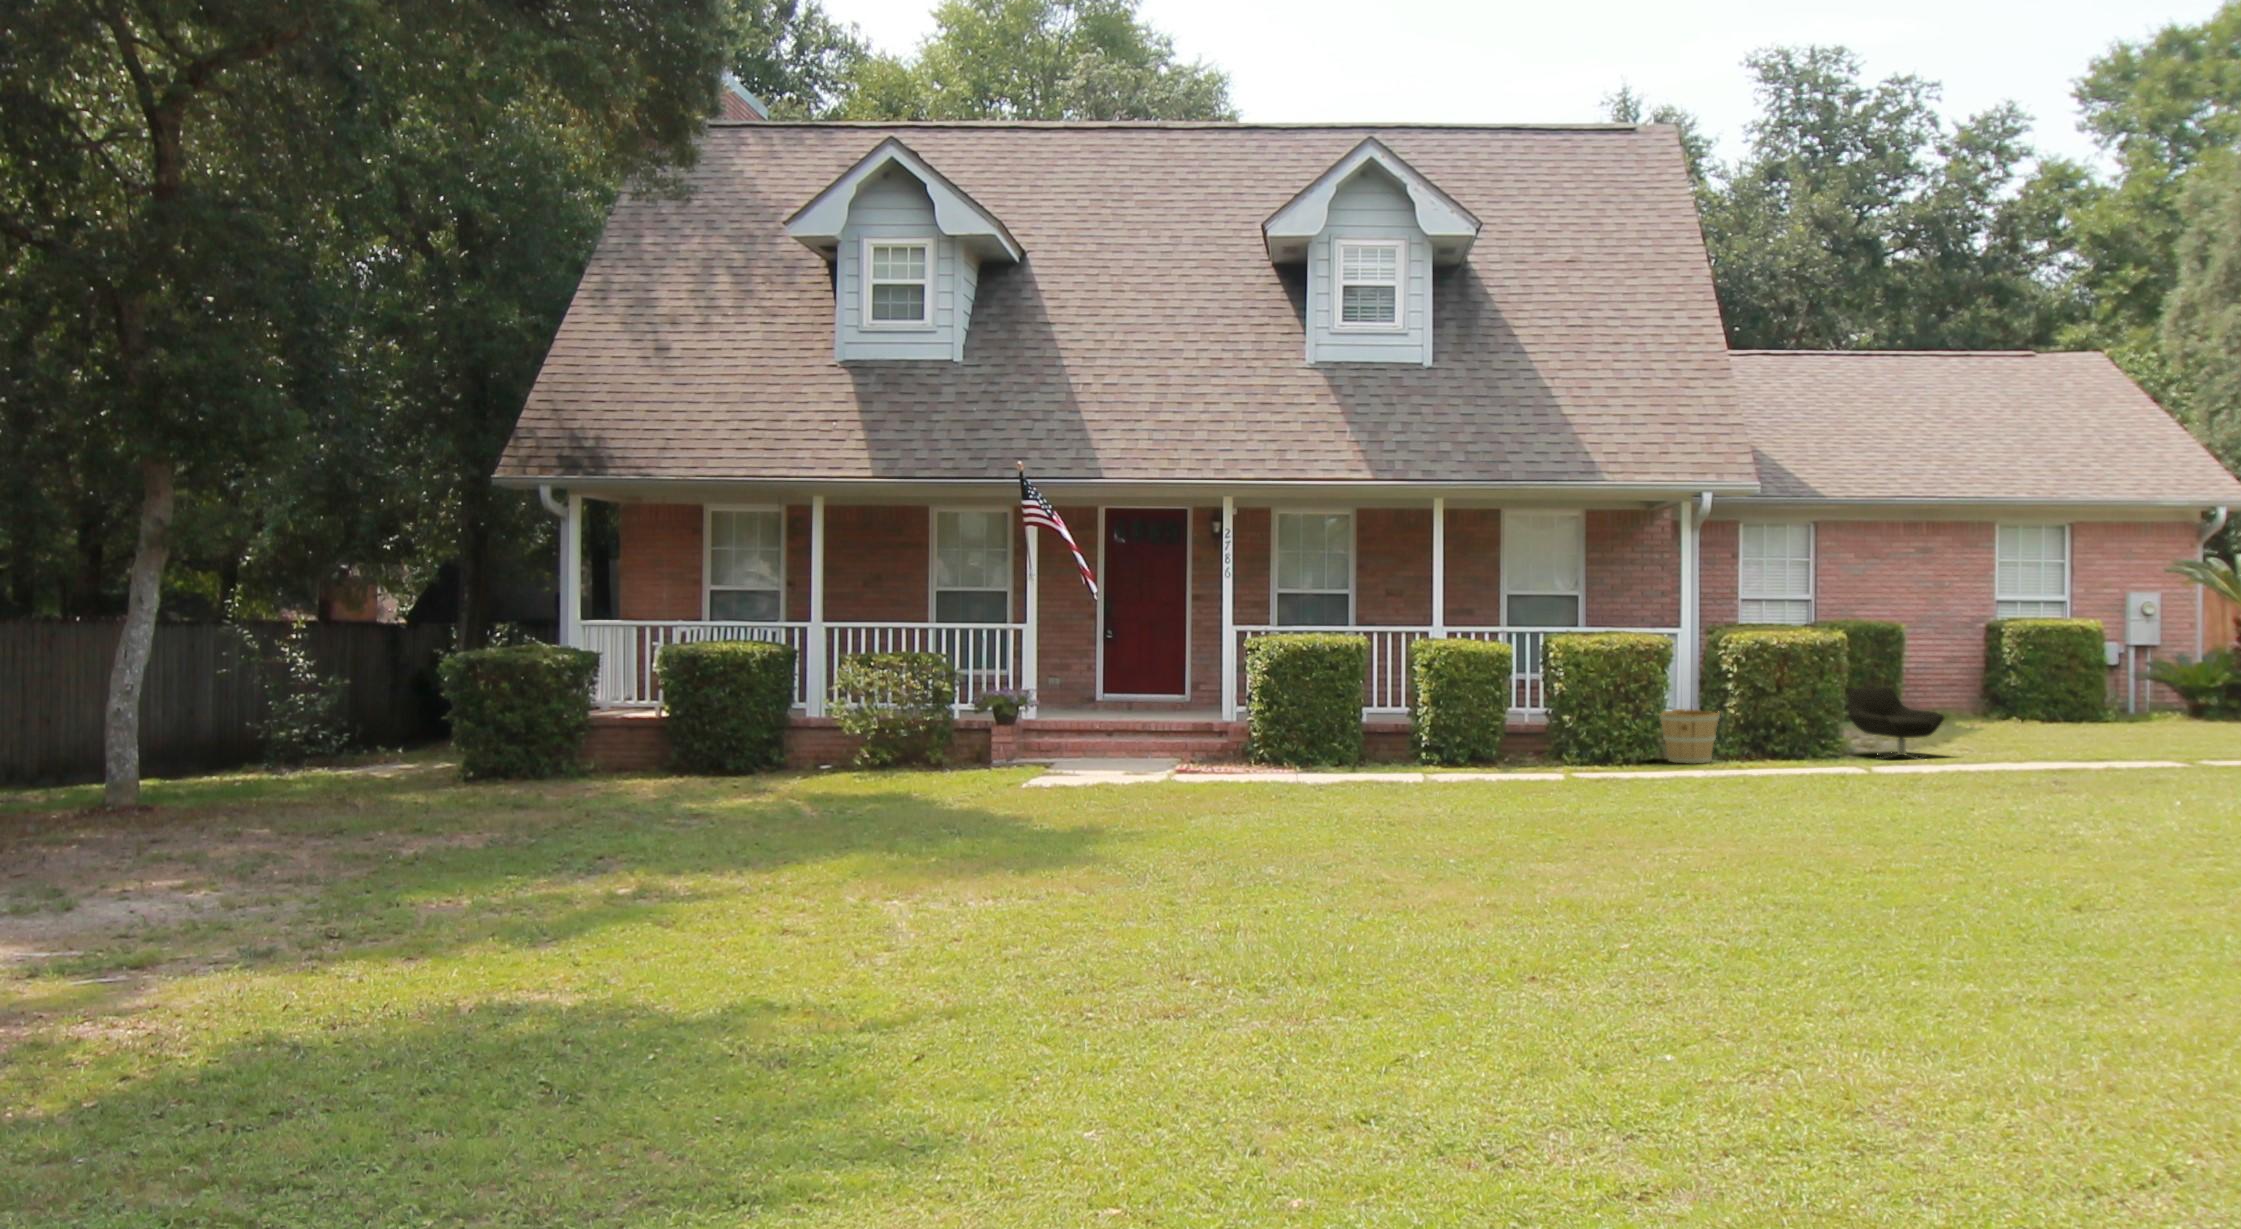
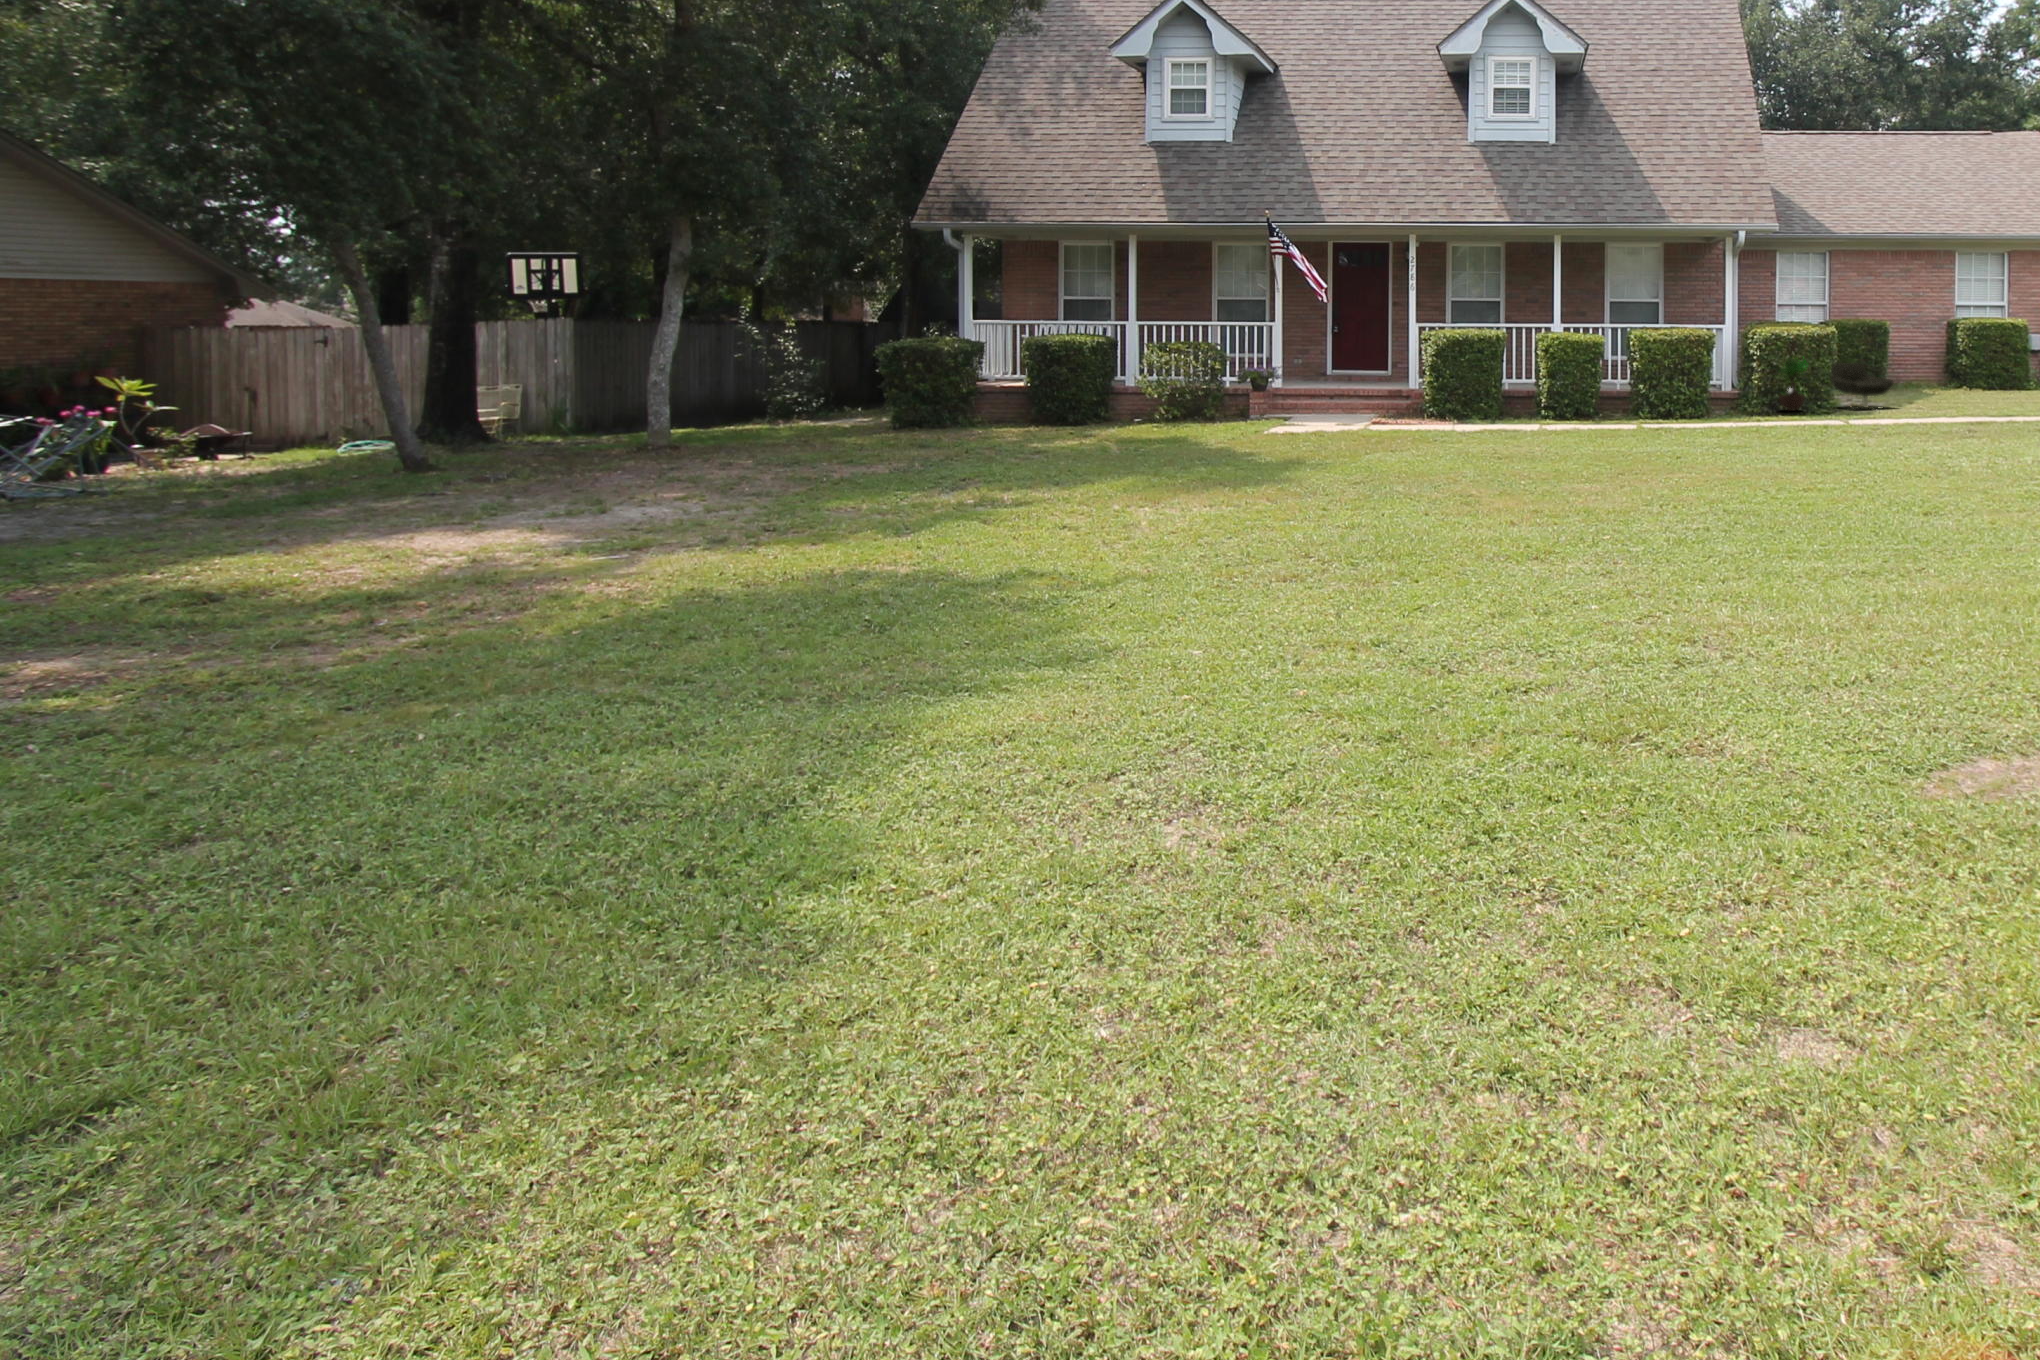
potted tree: none [1768,673,1820,760] -> present [1779,358,1806,411]
wooden bucket: present [1660,709,1720,764] -> none [1702,378,1743,414]

